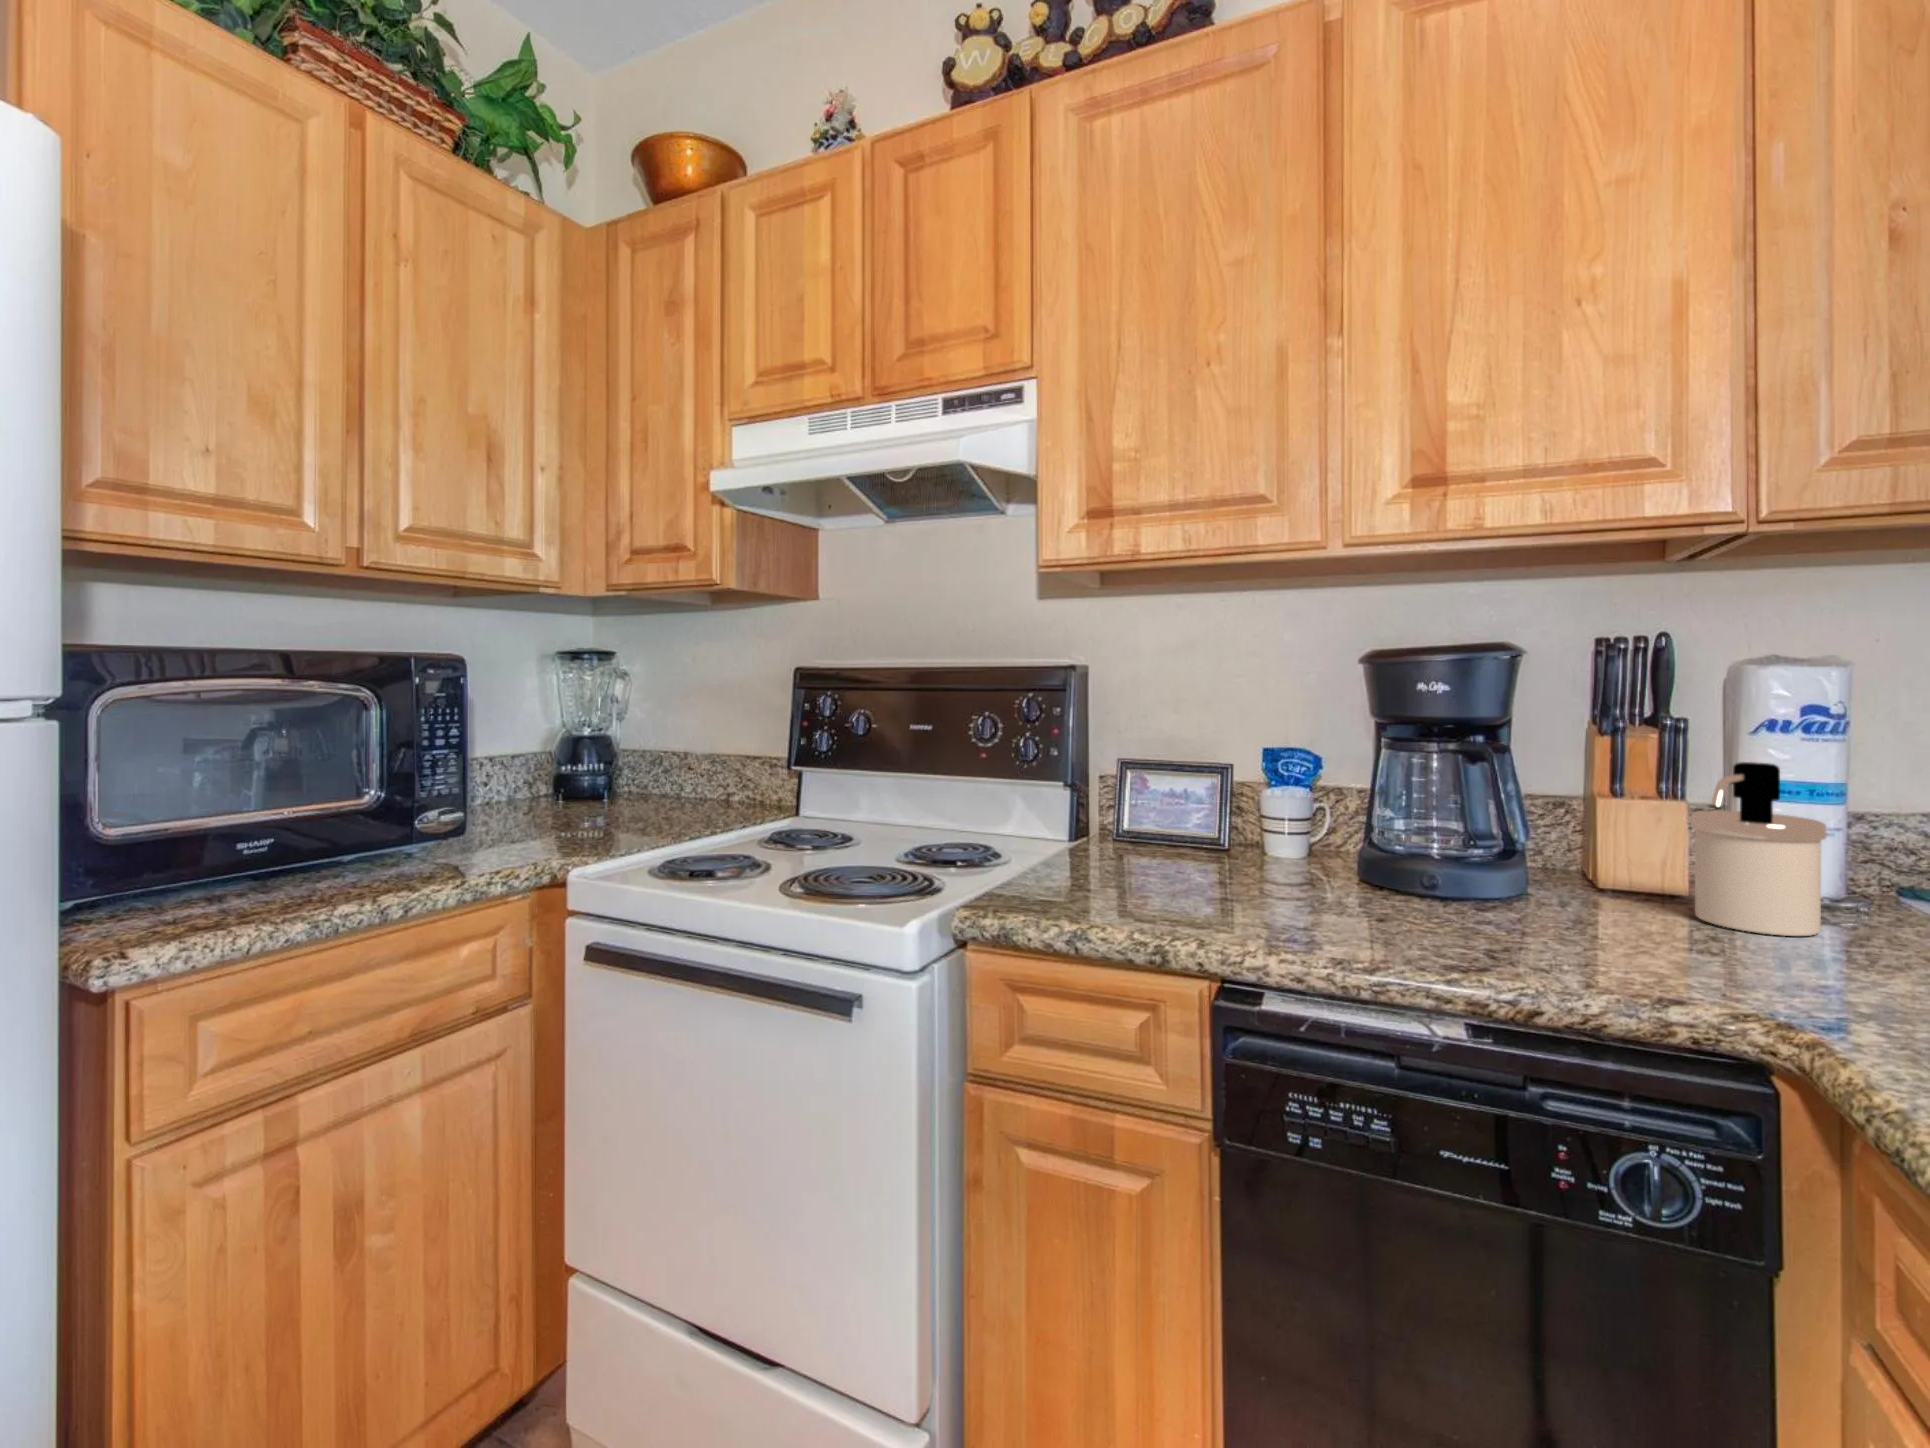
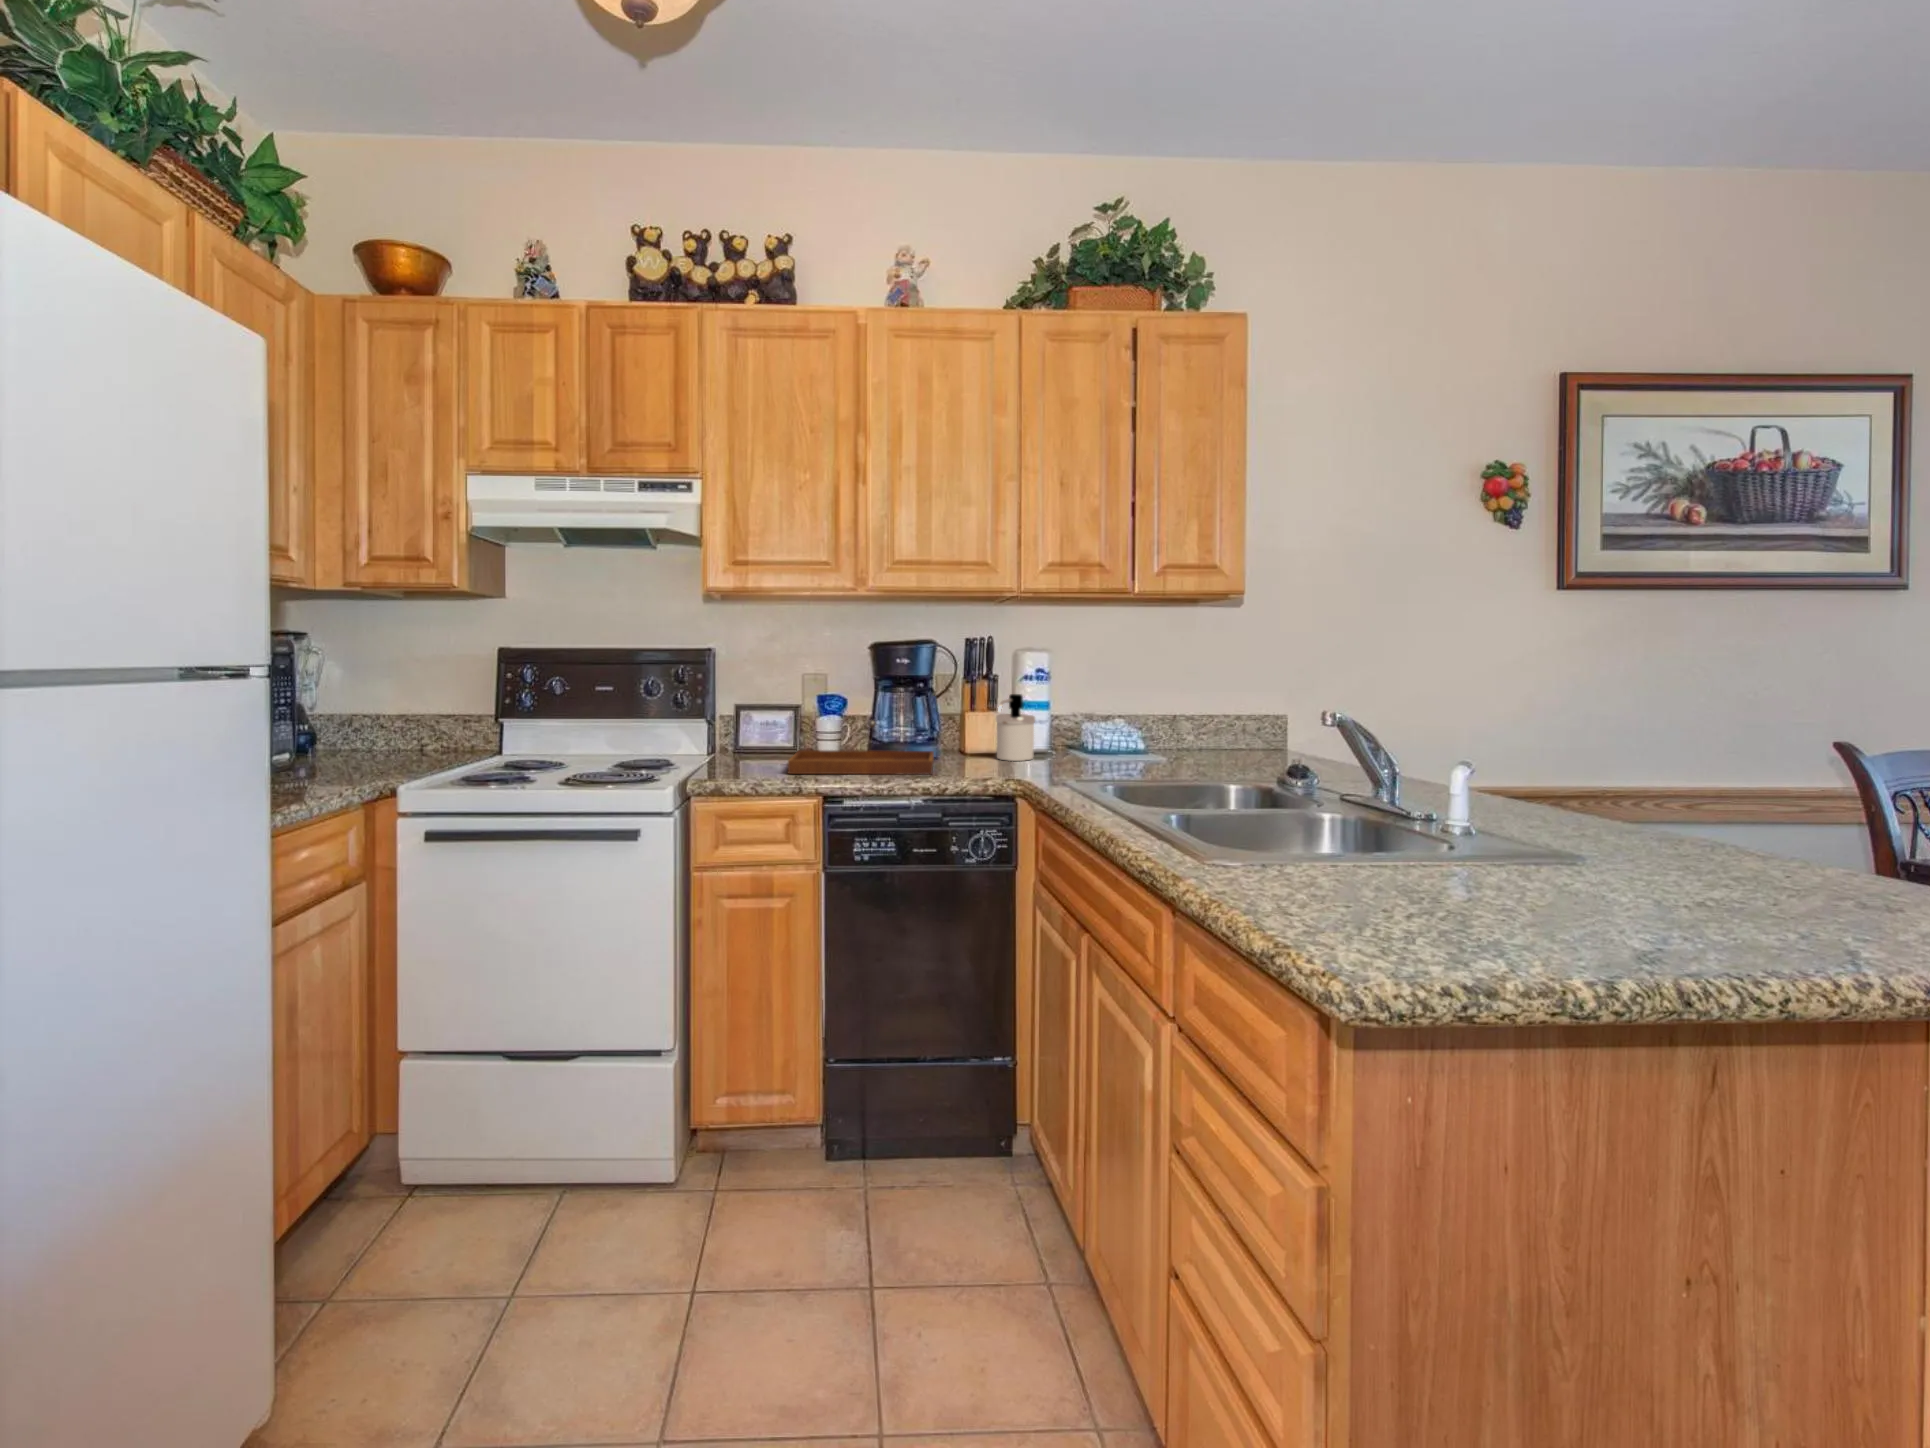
tray: none [1160,805,1522,958] -> present [788,720,934,775]

